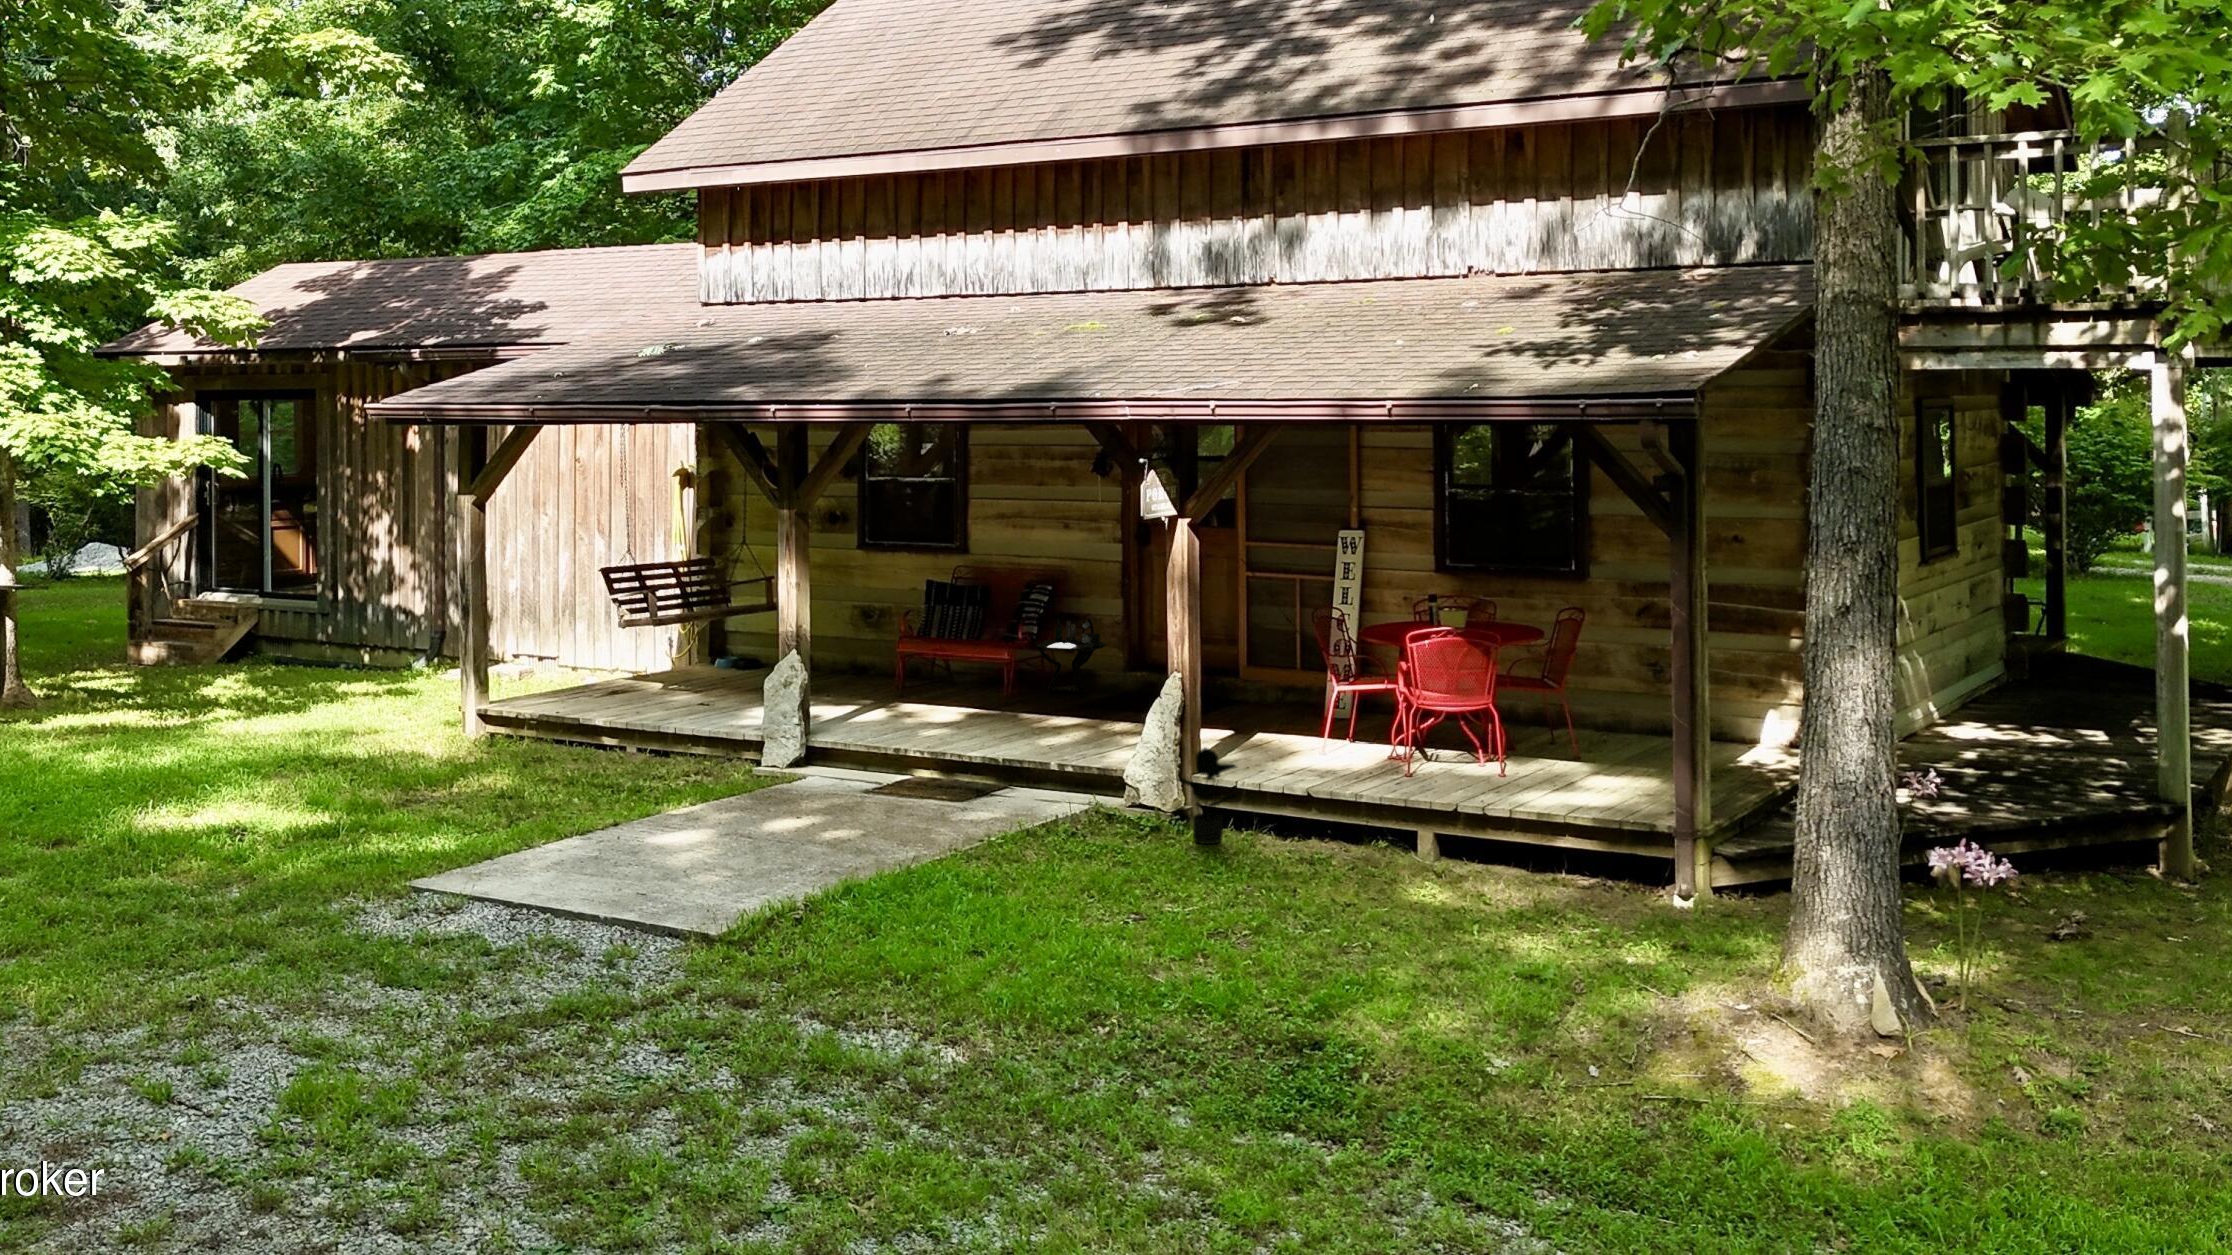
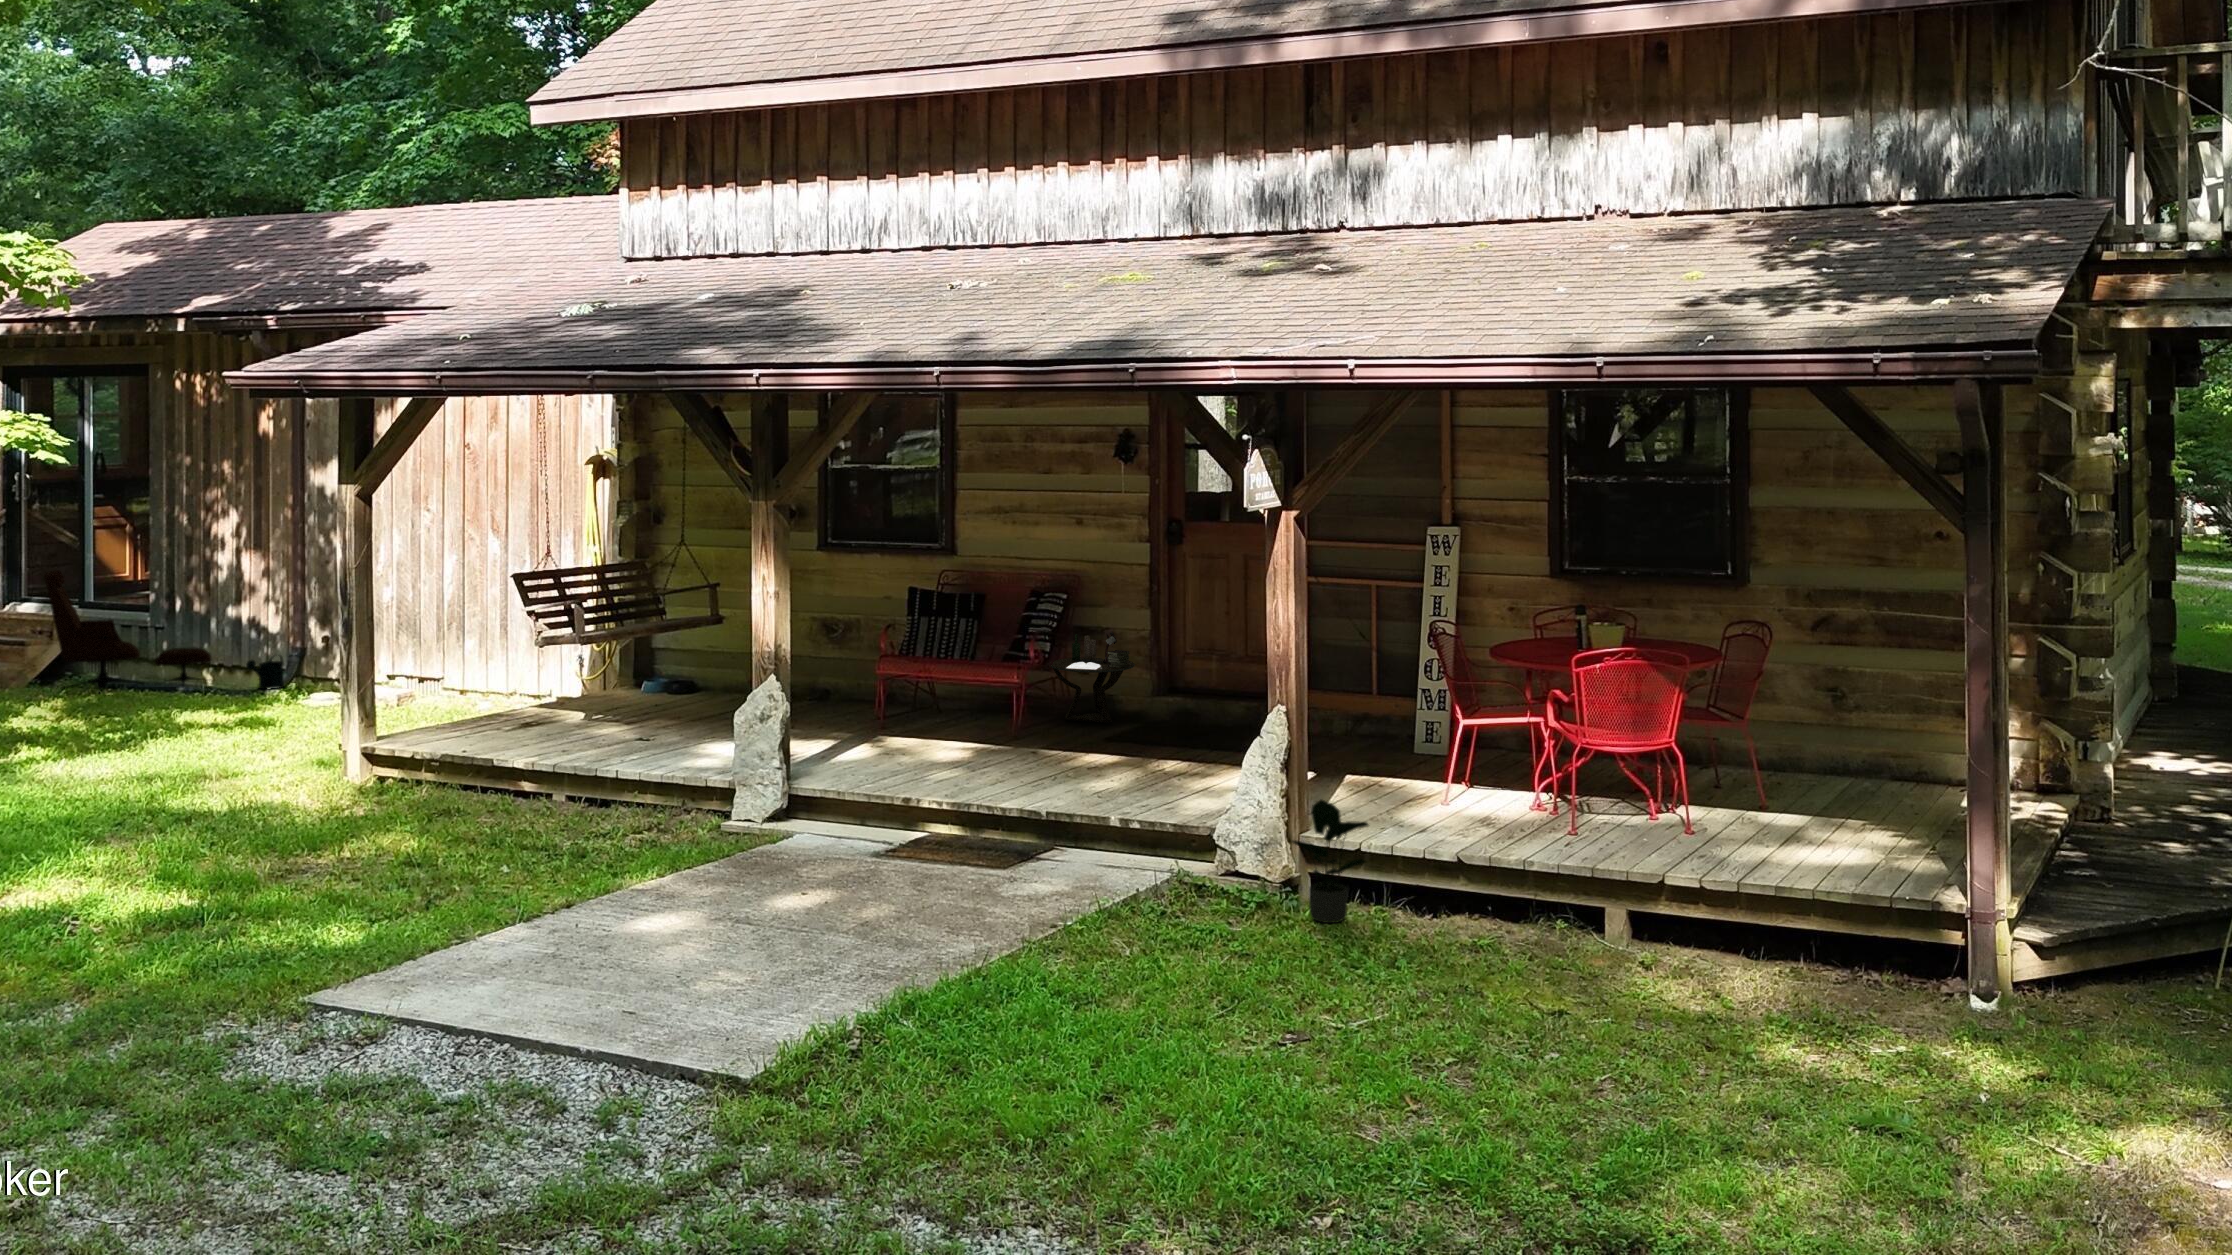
lounge chair: none [229,563,366,666] -> present [44,570,211,693]
watering can: none [392,635,424,664] -> present [246,655,284,689]

